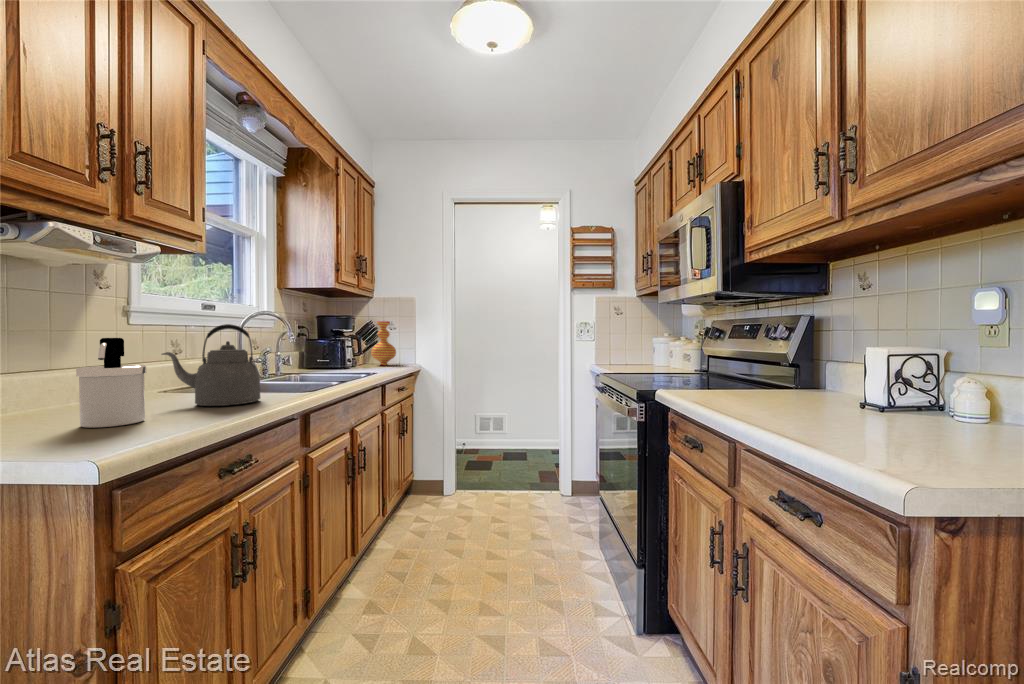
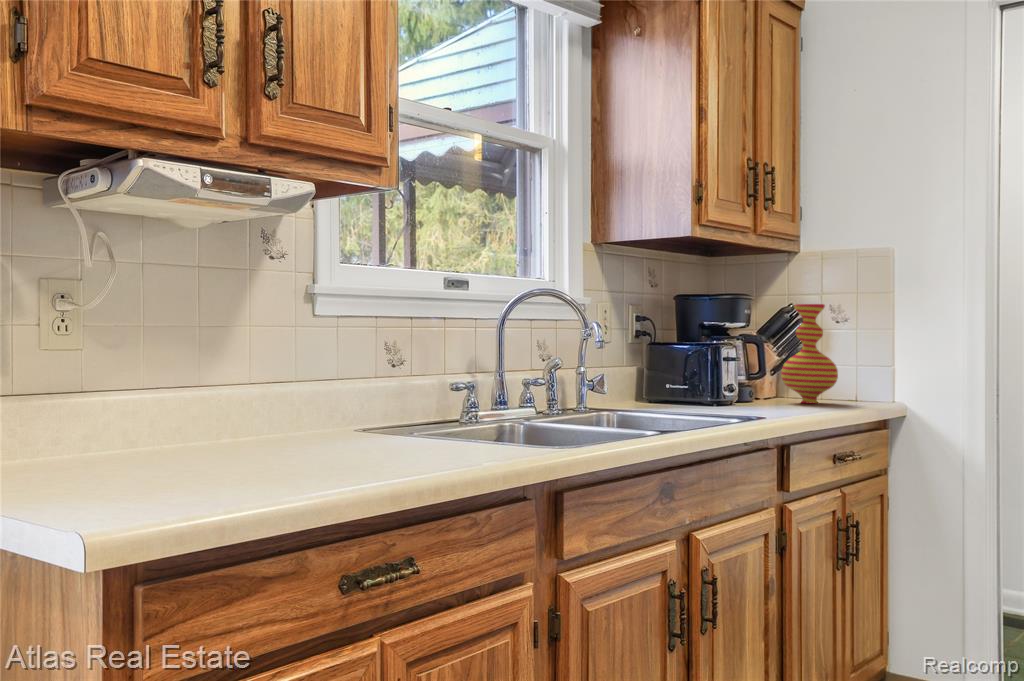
kettle: present [162,324,260,406] -> none [307,314,450,465]
soap dispenser: present [76,338,146,428] -> none [154,338,246,483]

